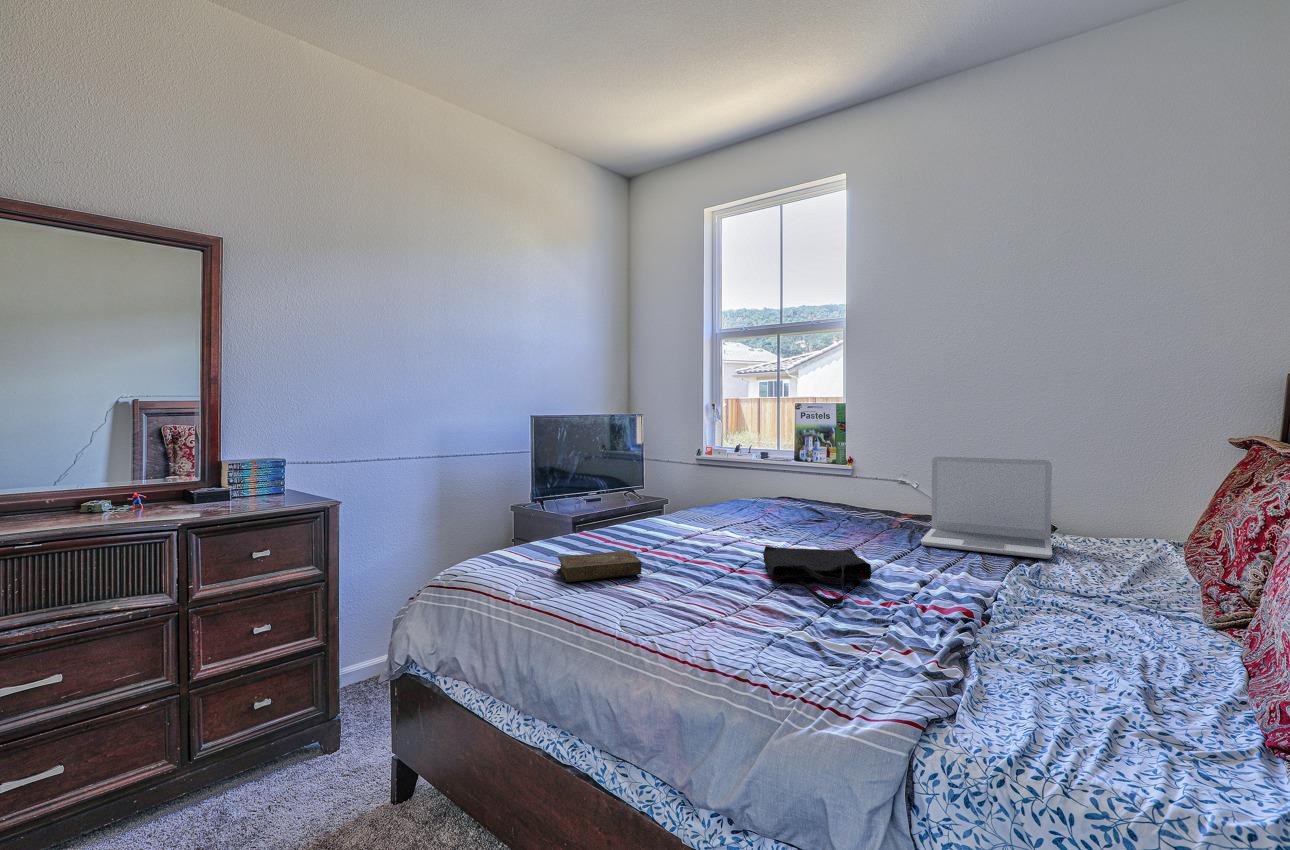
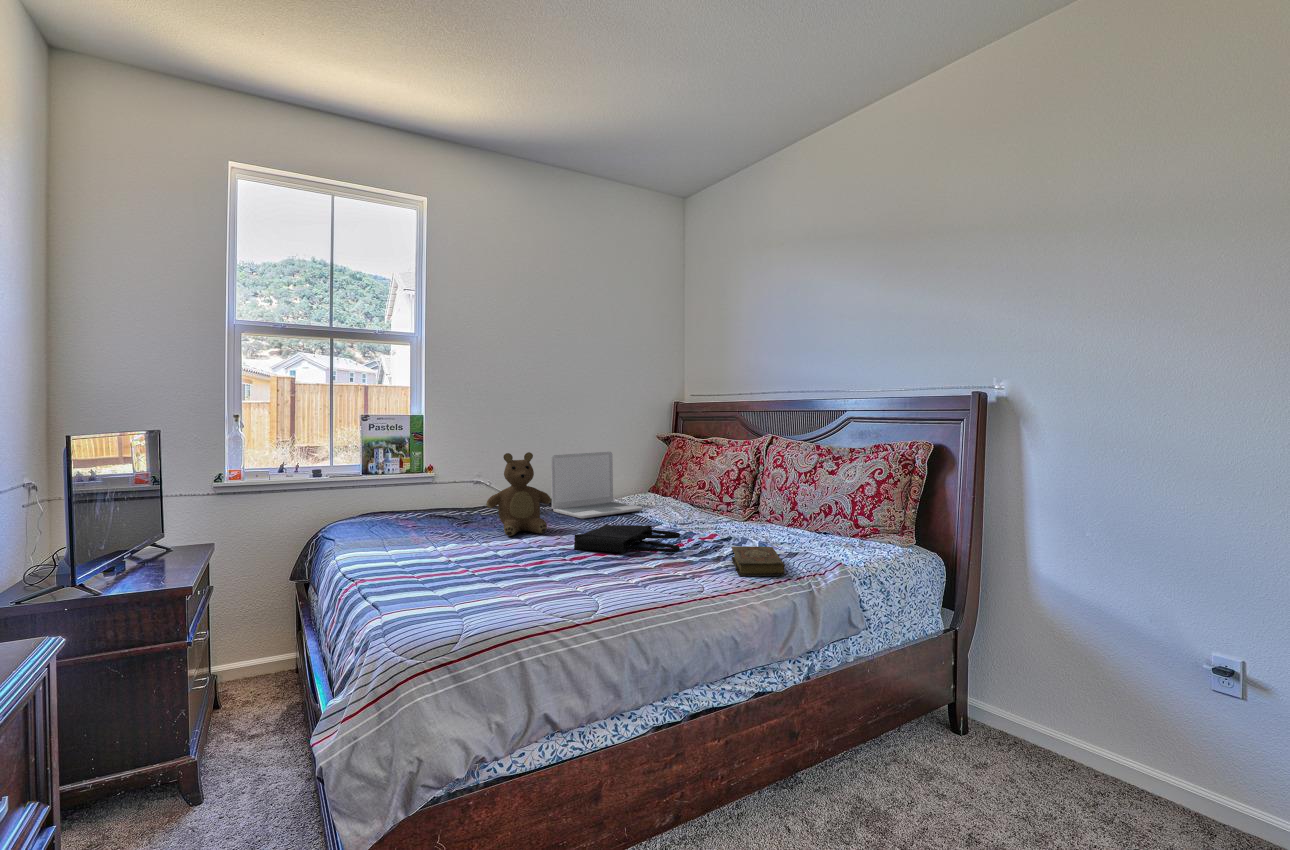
teddy bear: none [772,446,850,543] -> present [486,452,551,536]
book: present [557,550,642,582] -> present [731,546,785,576]

